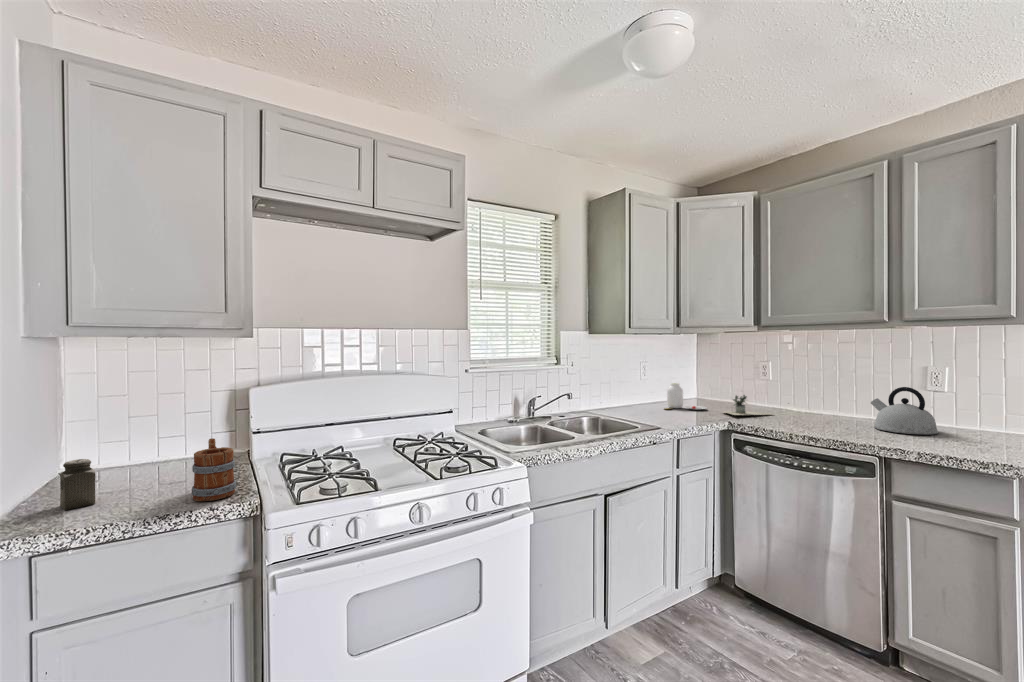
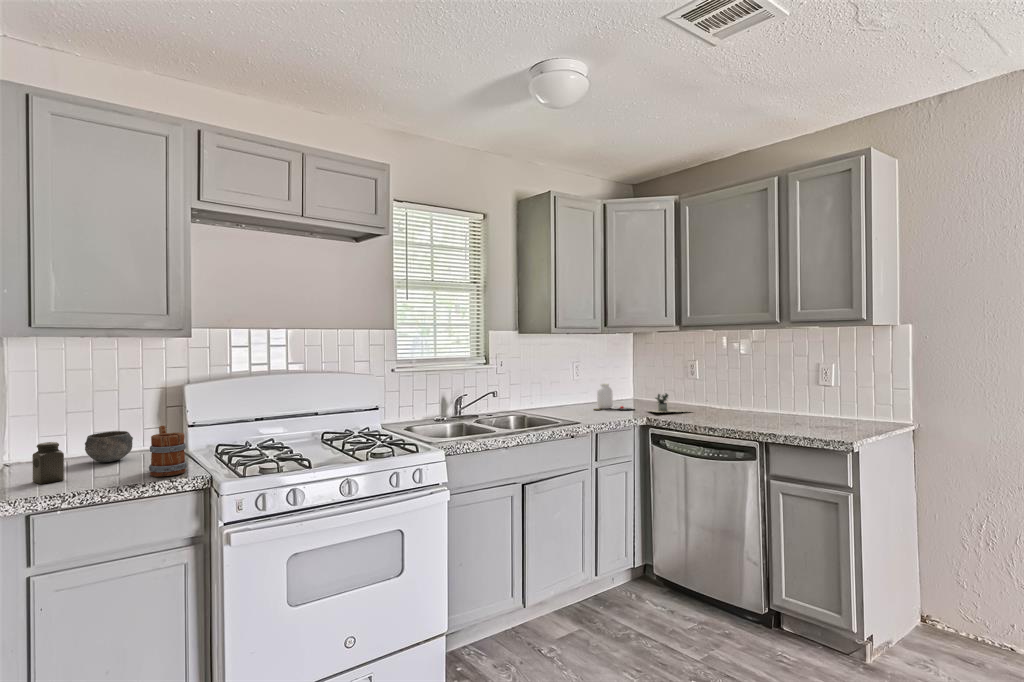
kettle: present [871,387,939,435] -> none [770,381,821,423]
bowl: none [137,438,192,474] -> present [85,431,133,462]

